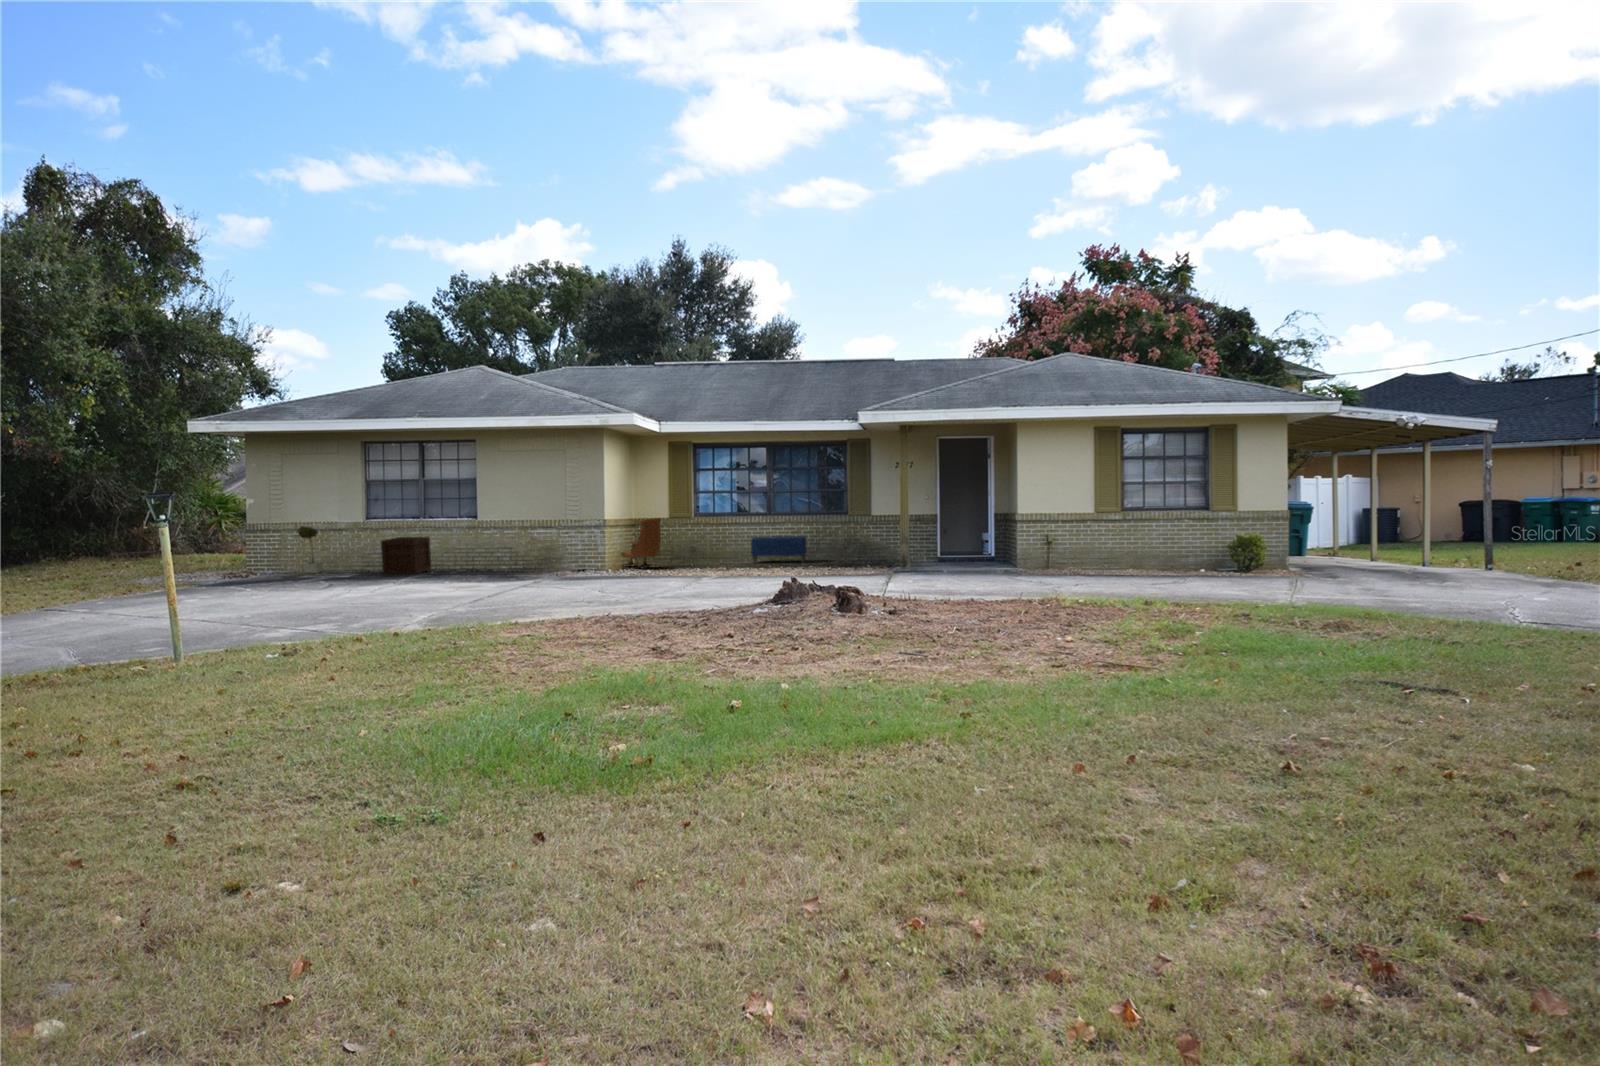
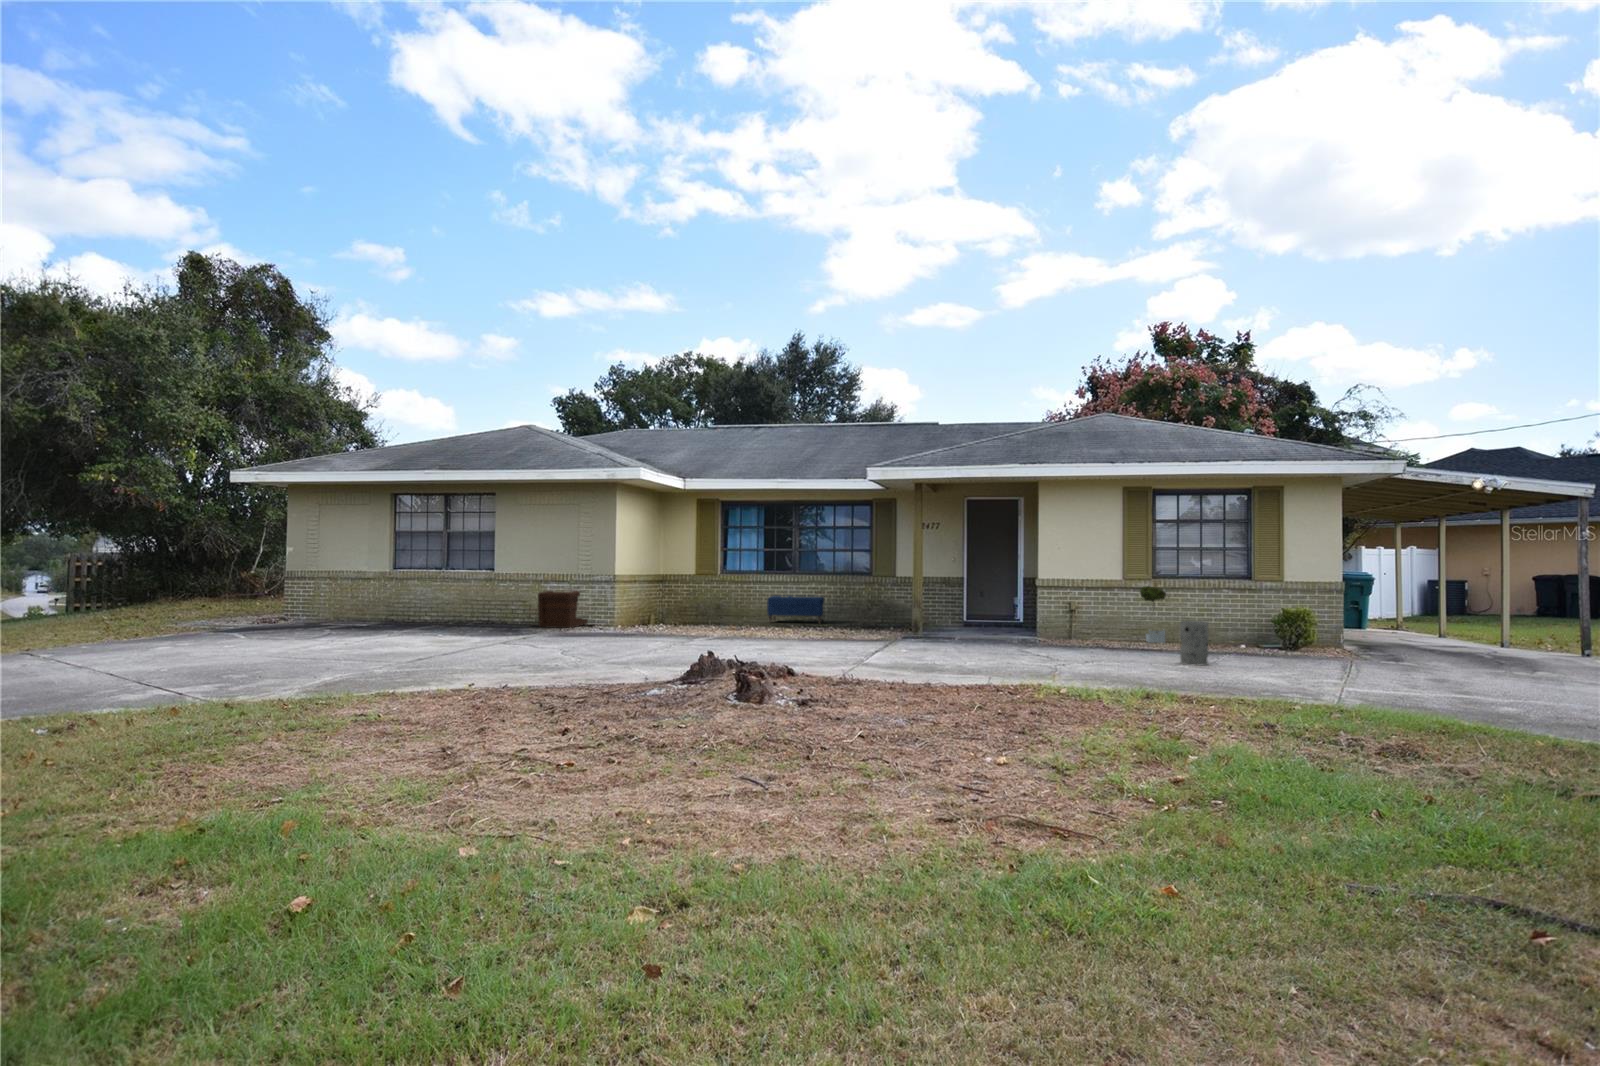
lounge chair: present [621,518,661,567] -> none [635,574,673,627]
potted tree: present [298,526,323,573] -> present [1140,586,1166,643]
wooden crate: present [381,537,431,574] -> present [538,591,588,628]
trash can: none [1152,547,1178,586] -> present [1180,621,1209,665]

